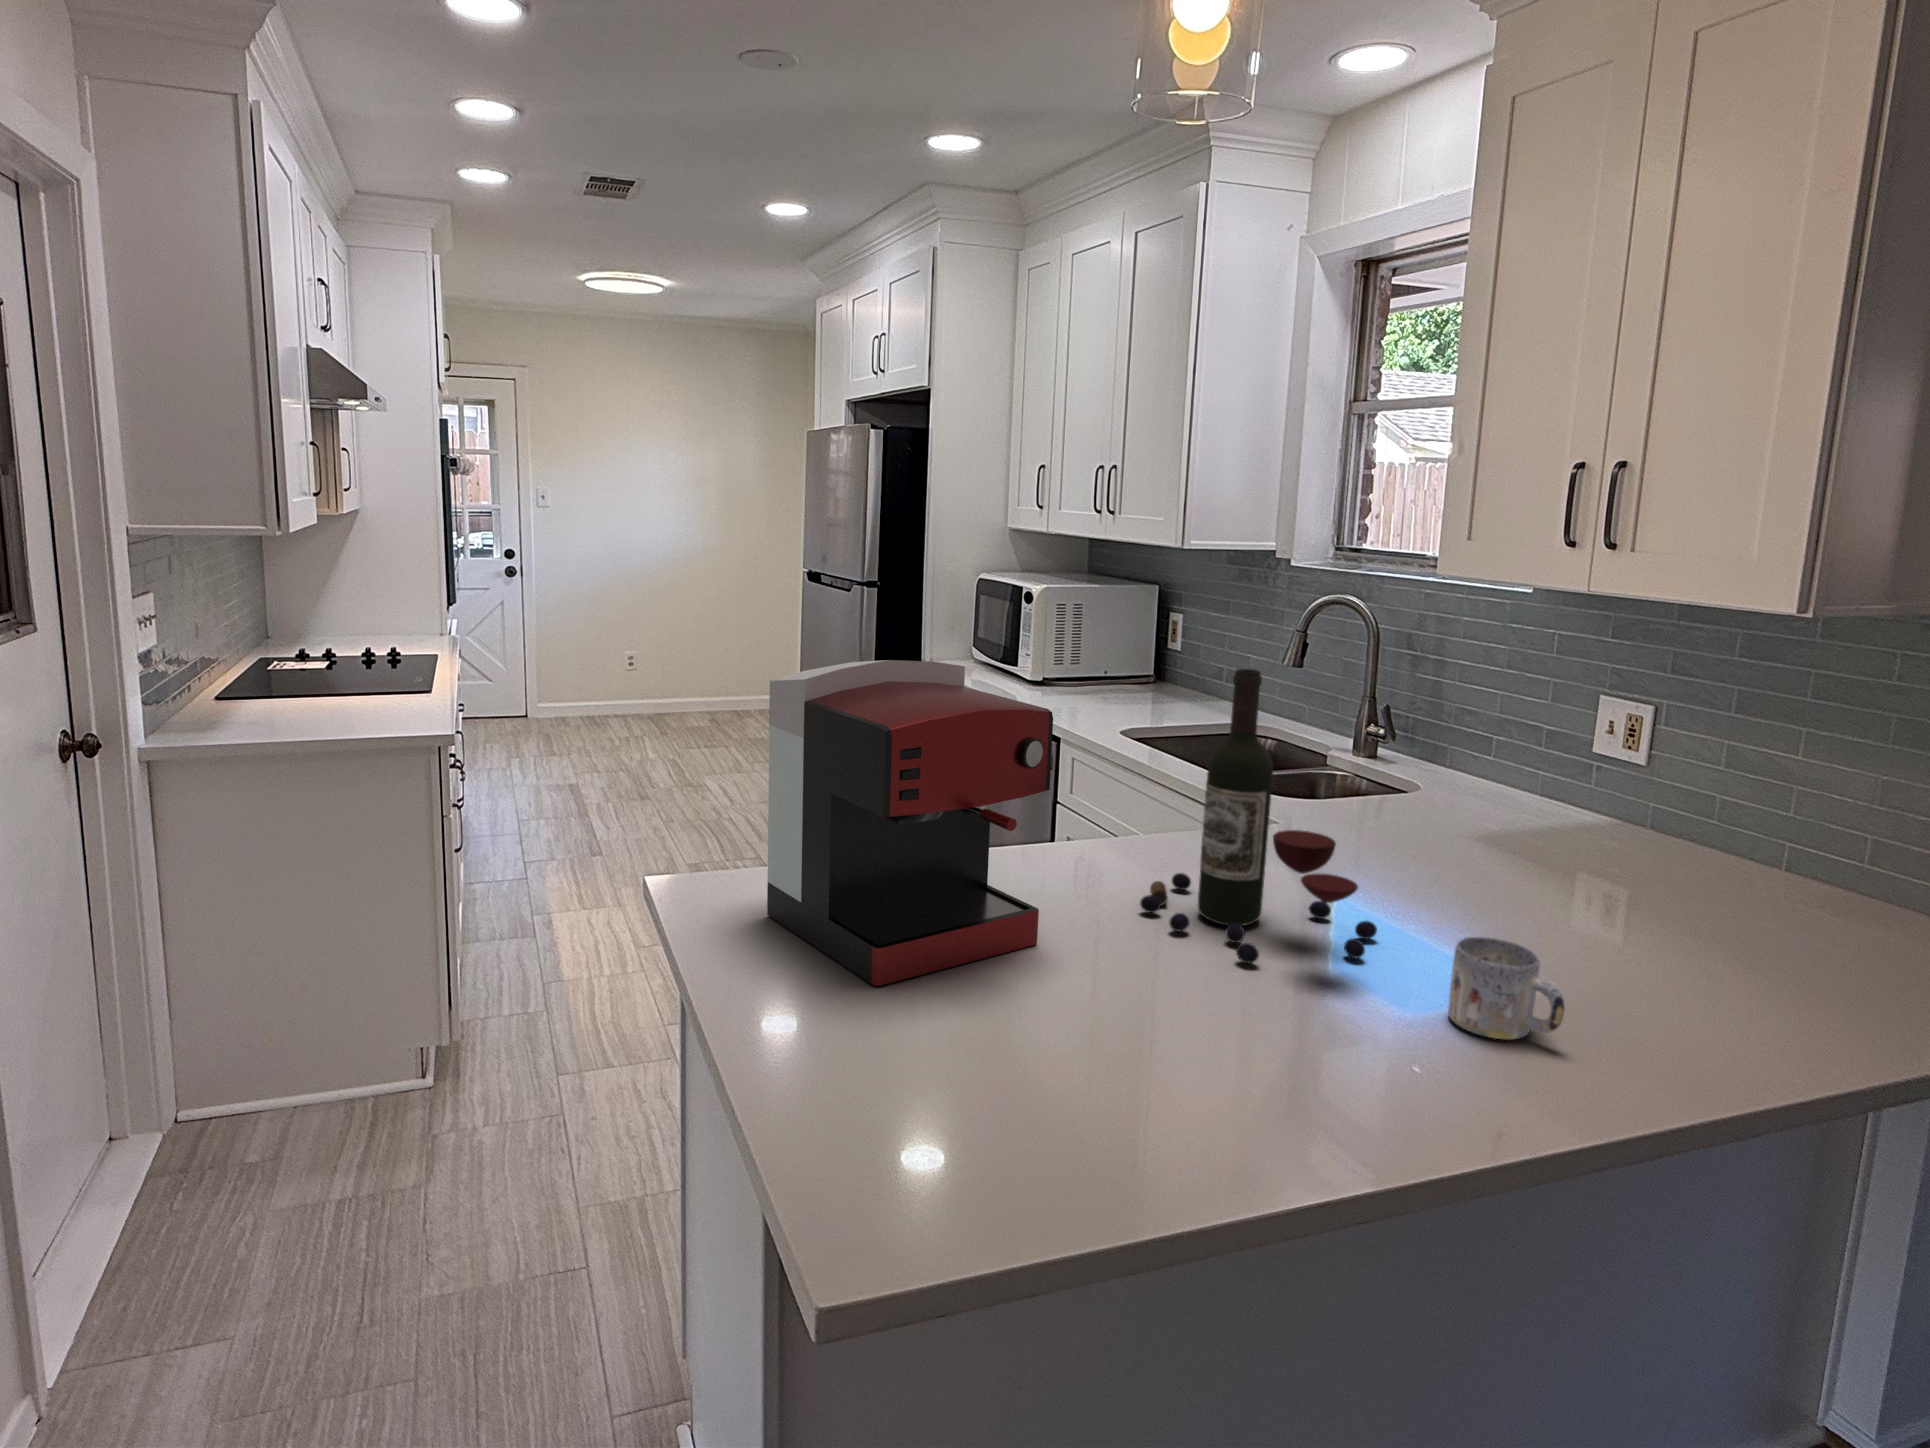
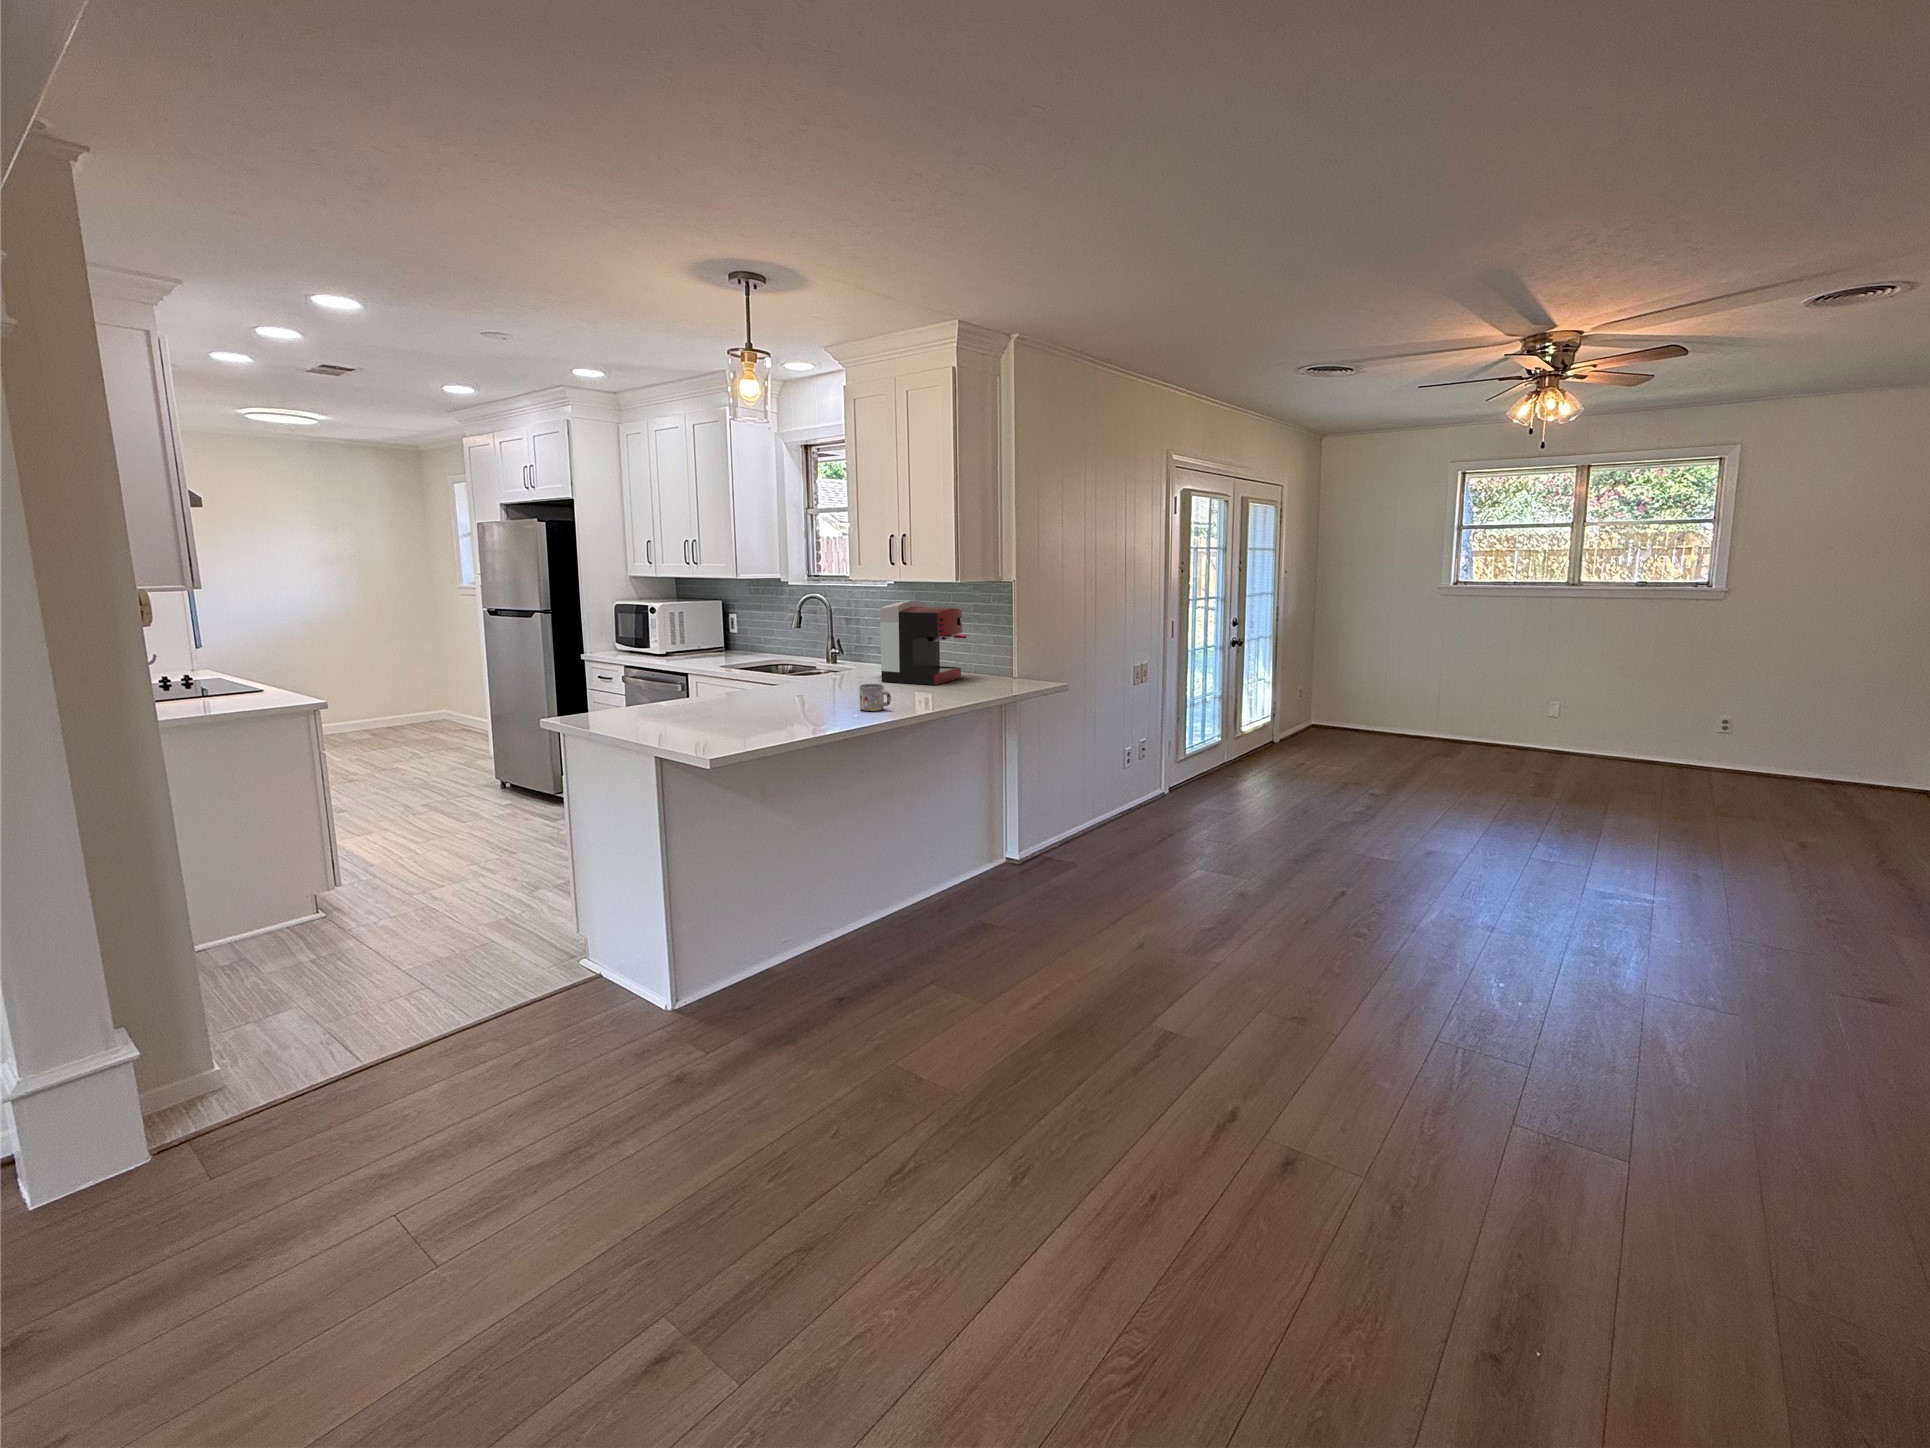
coffee maker: present [767,660,1053,986] -> present [880,600,967,685]
wine bottle: present [1140,669,1377,963] -> none [753,611,838,709]

